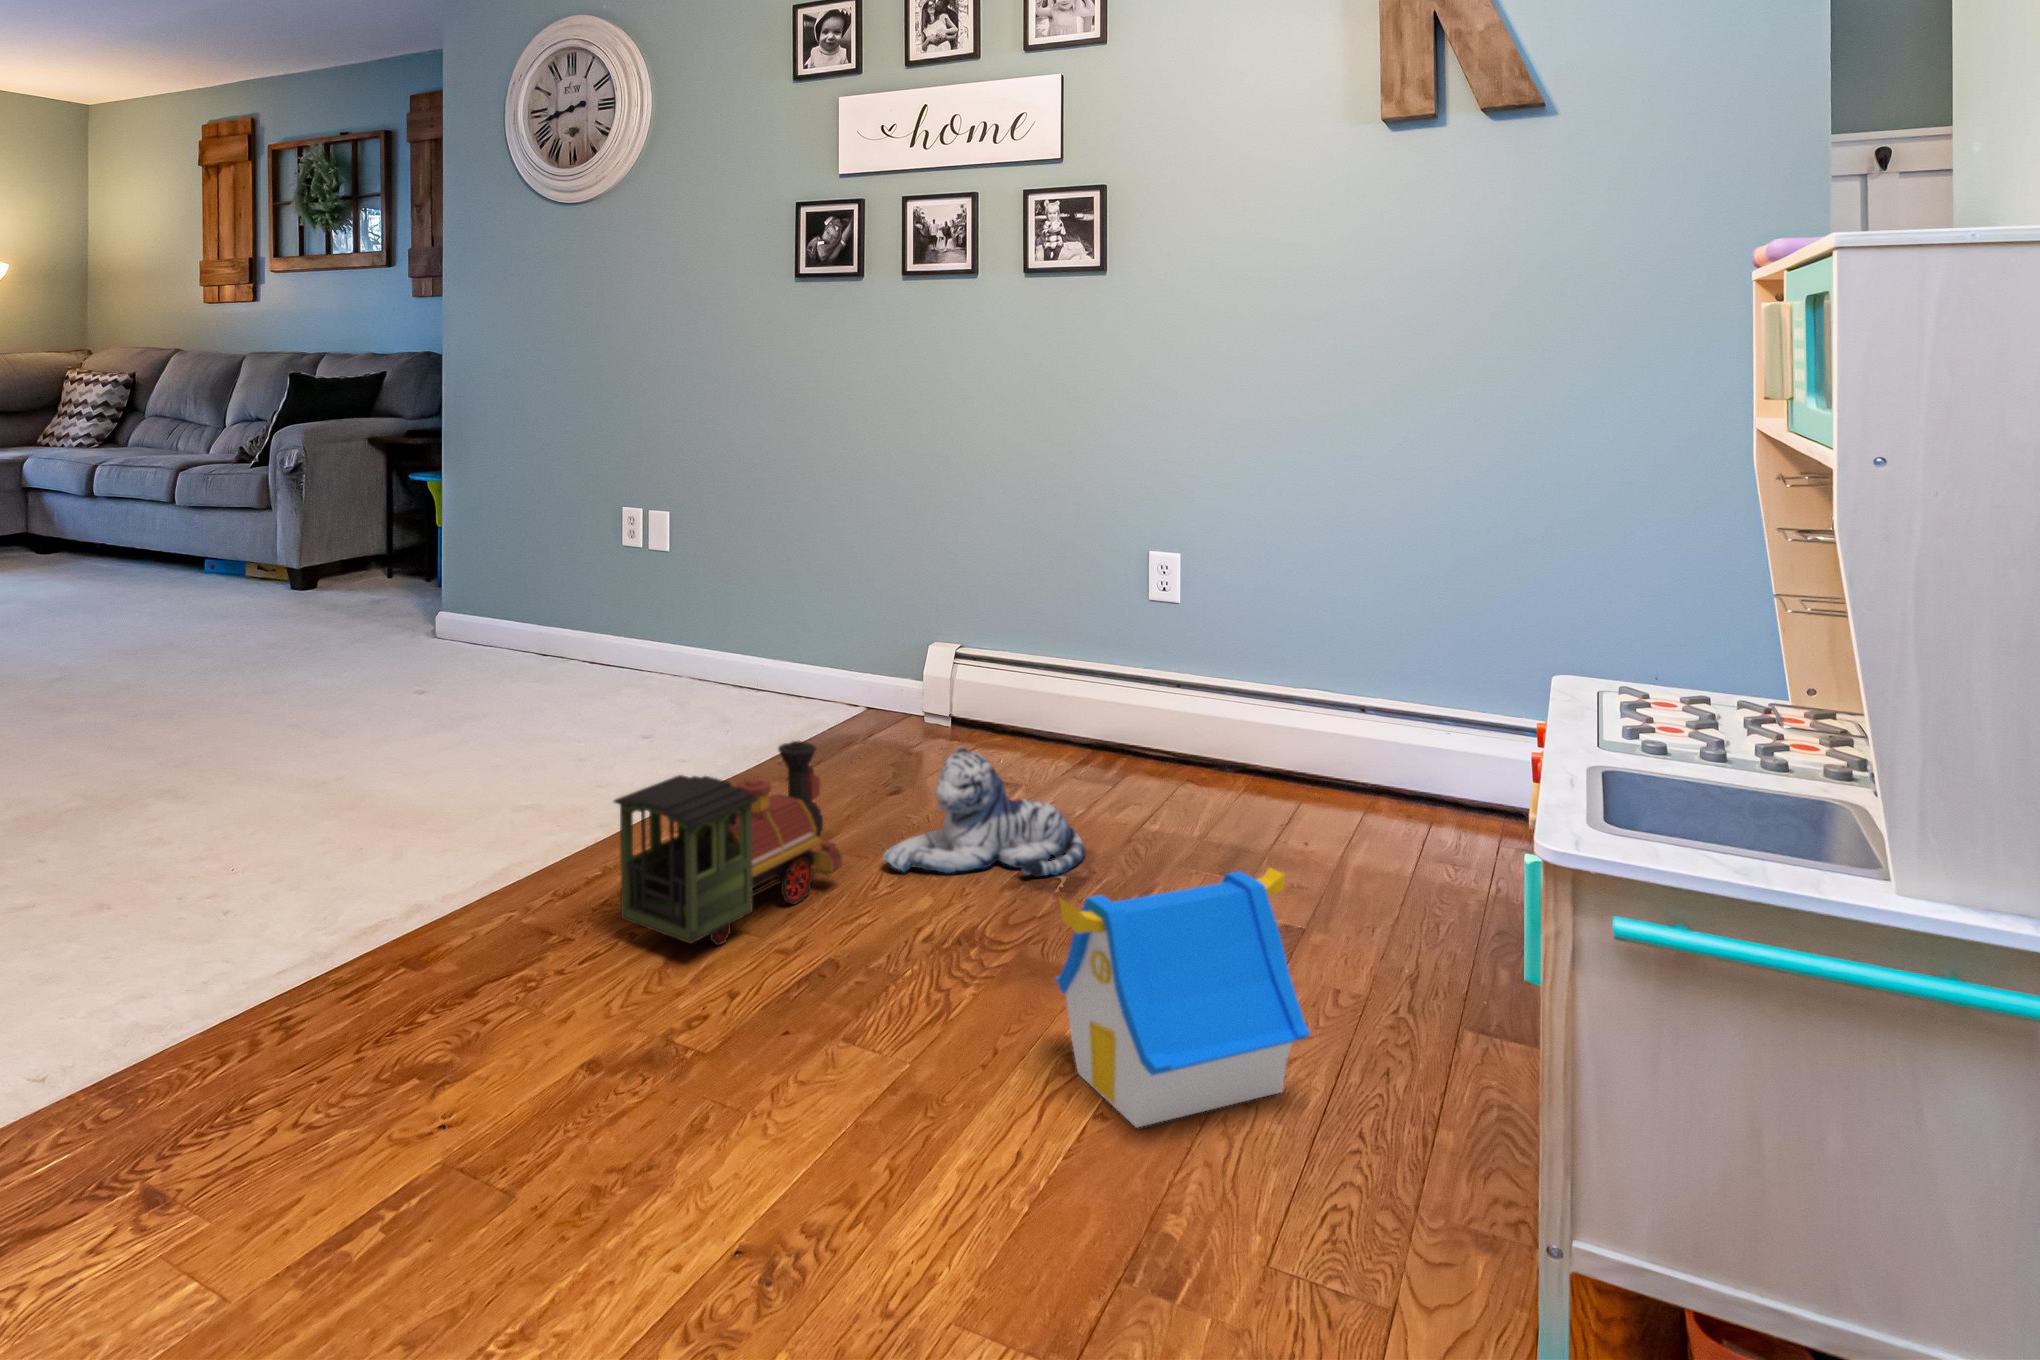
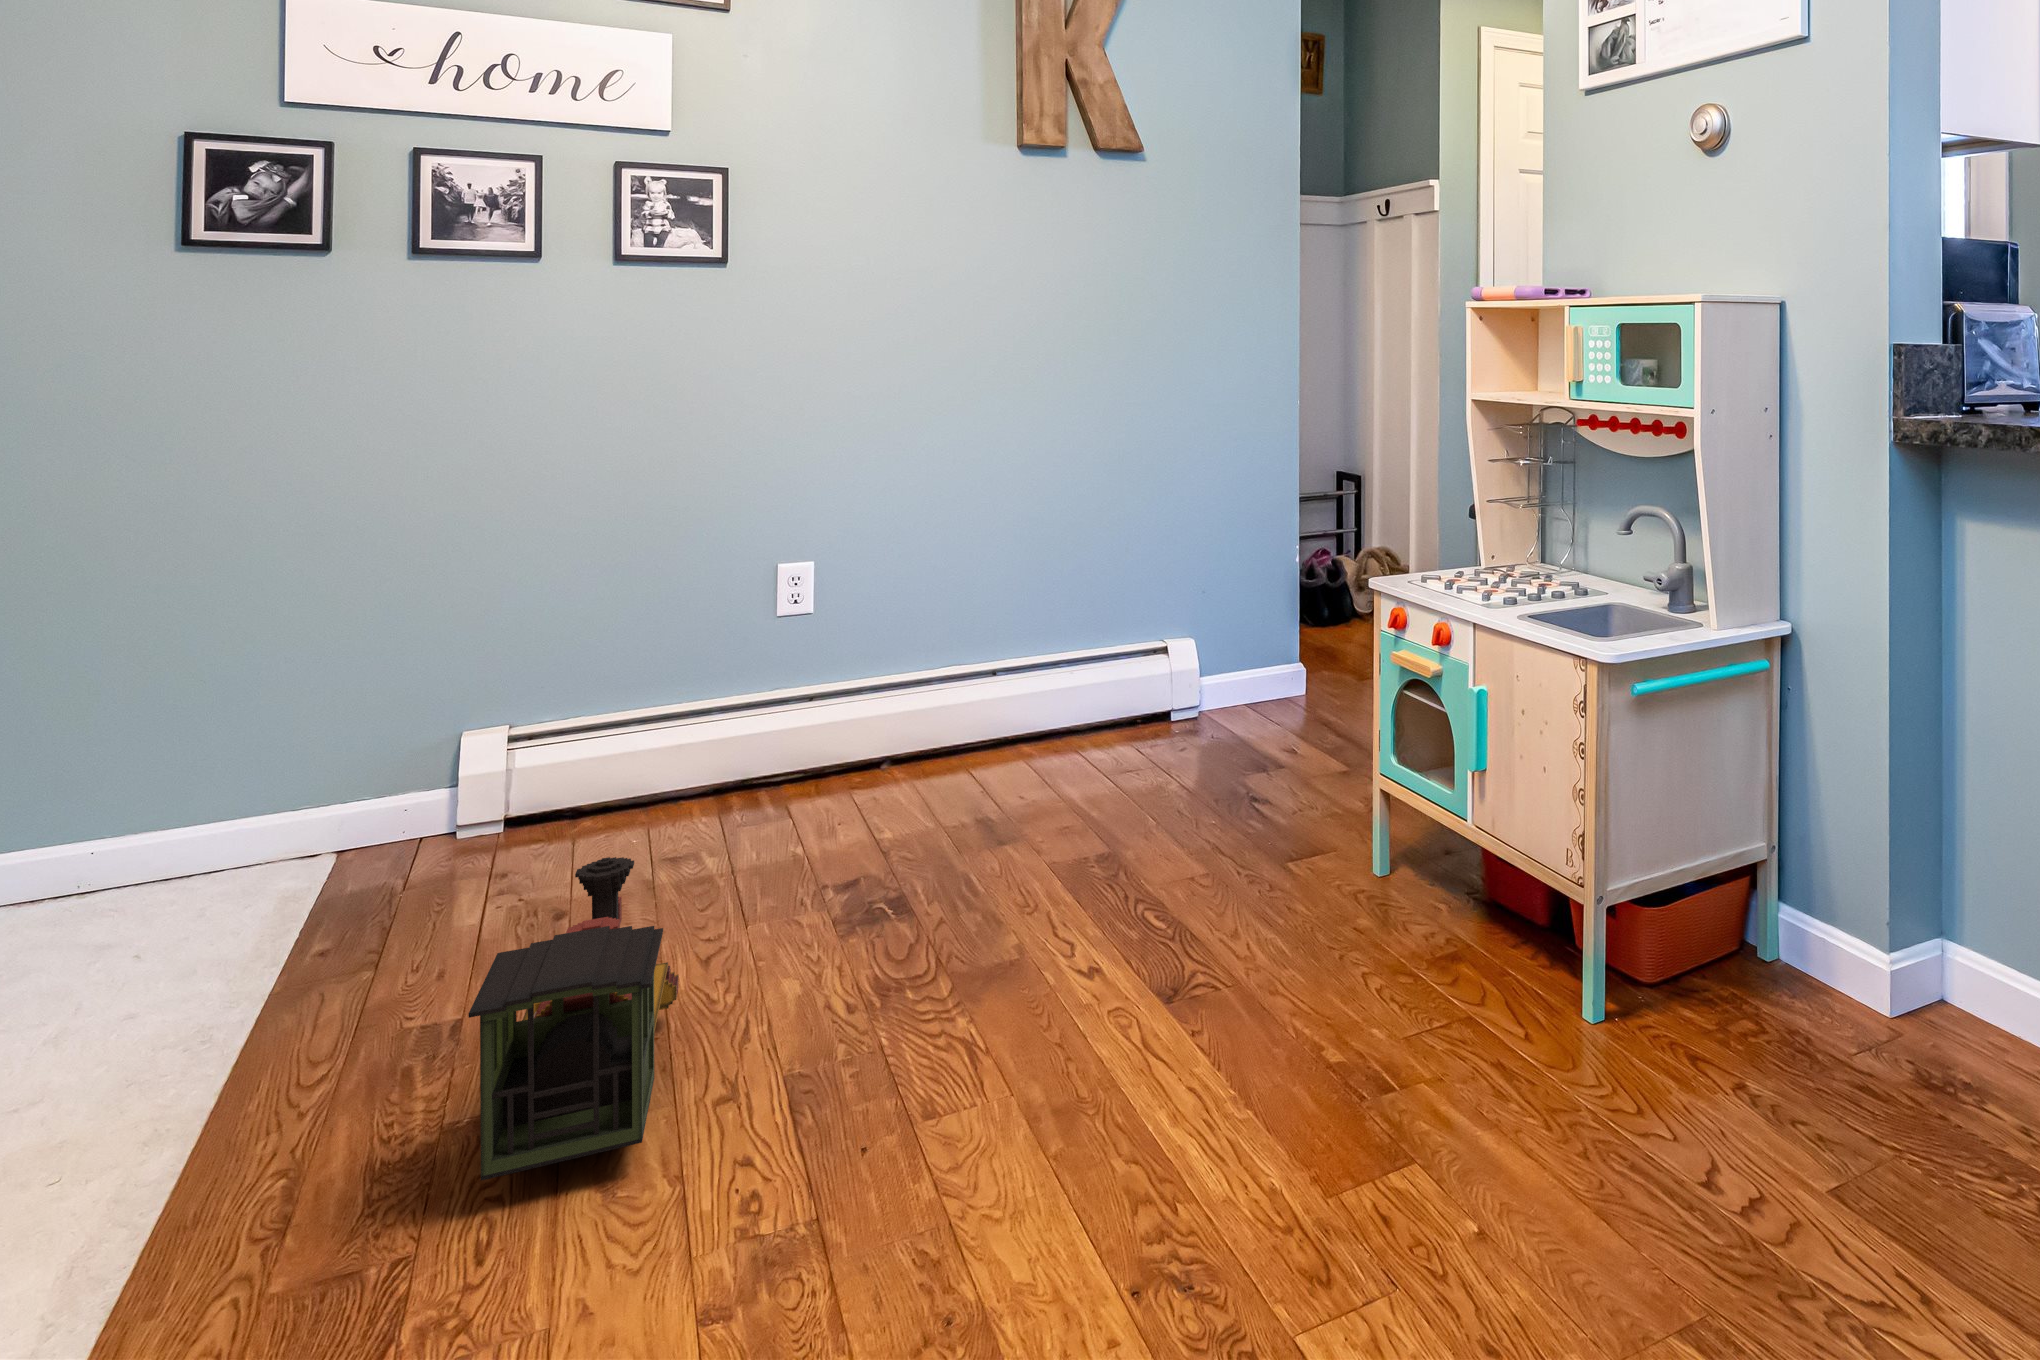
plush toy: present [883,747,1085,877] -> none [686,806,880,973]
toy house: present [1055,868,1310,1127] -> none [1104,779,1302,1022]

